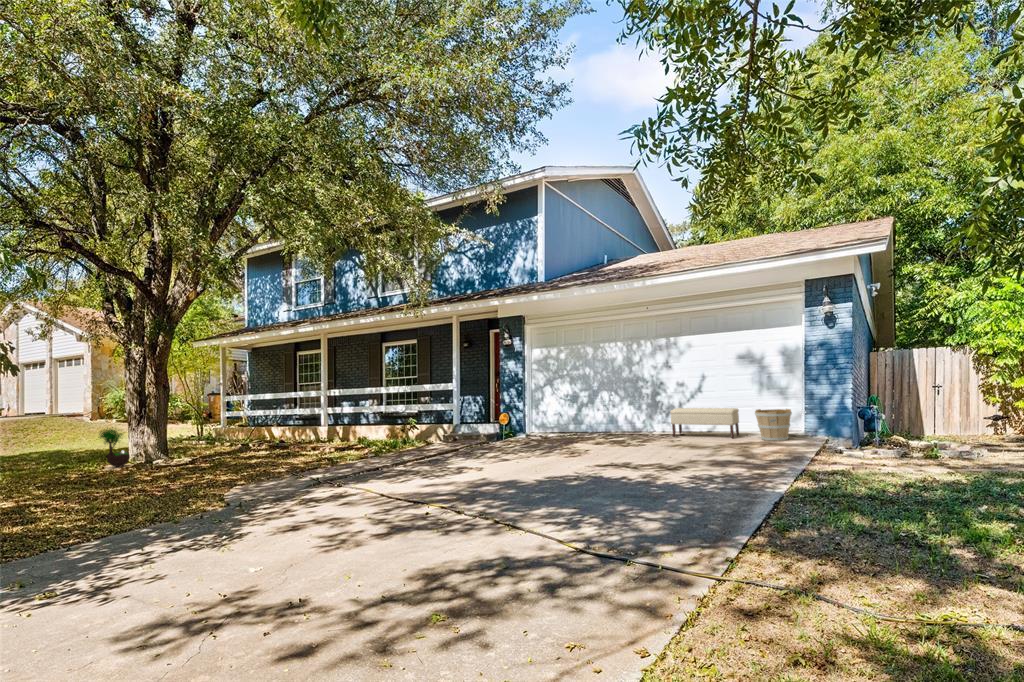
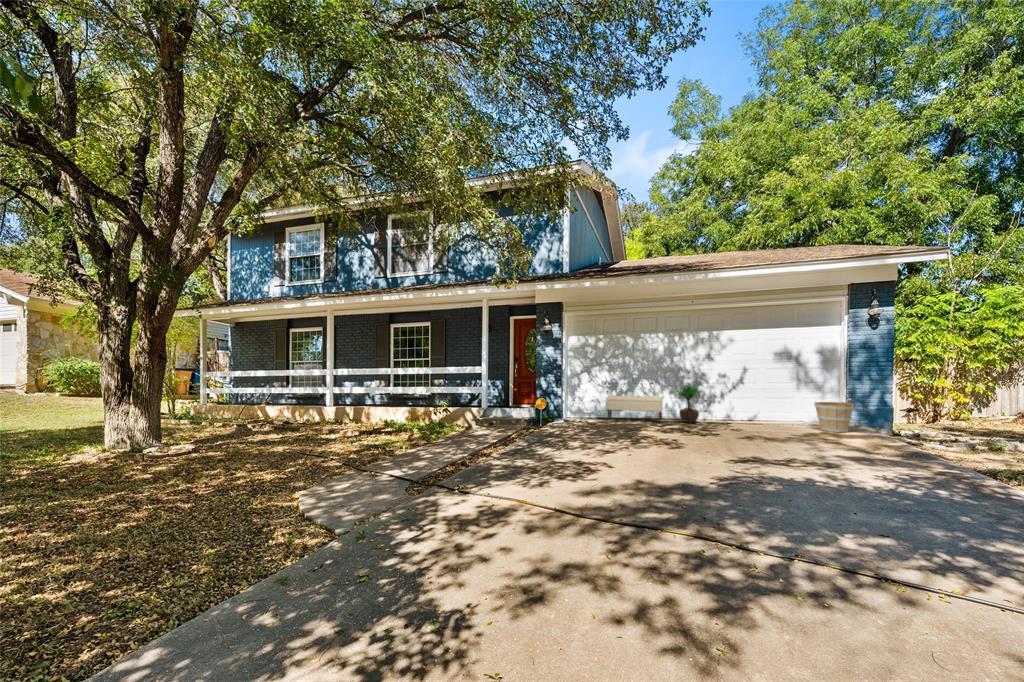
bench: present [670,408,739,439] -> present [606,395,663,423]
potted tree: present [99,428,130,467] -> present [678,385,699,423]

